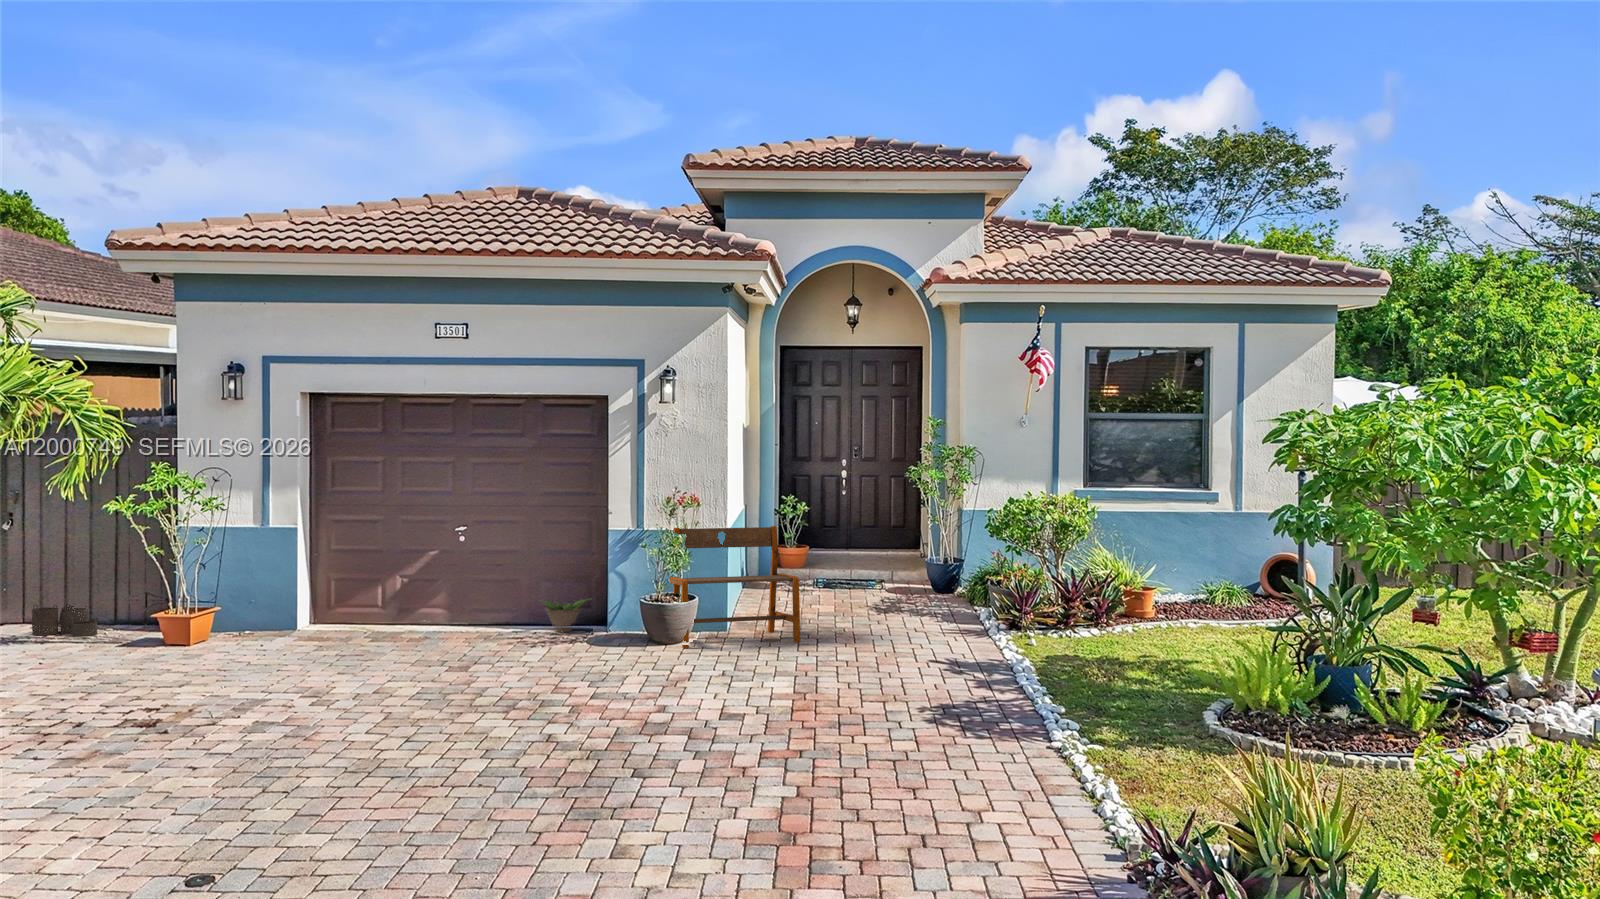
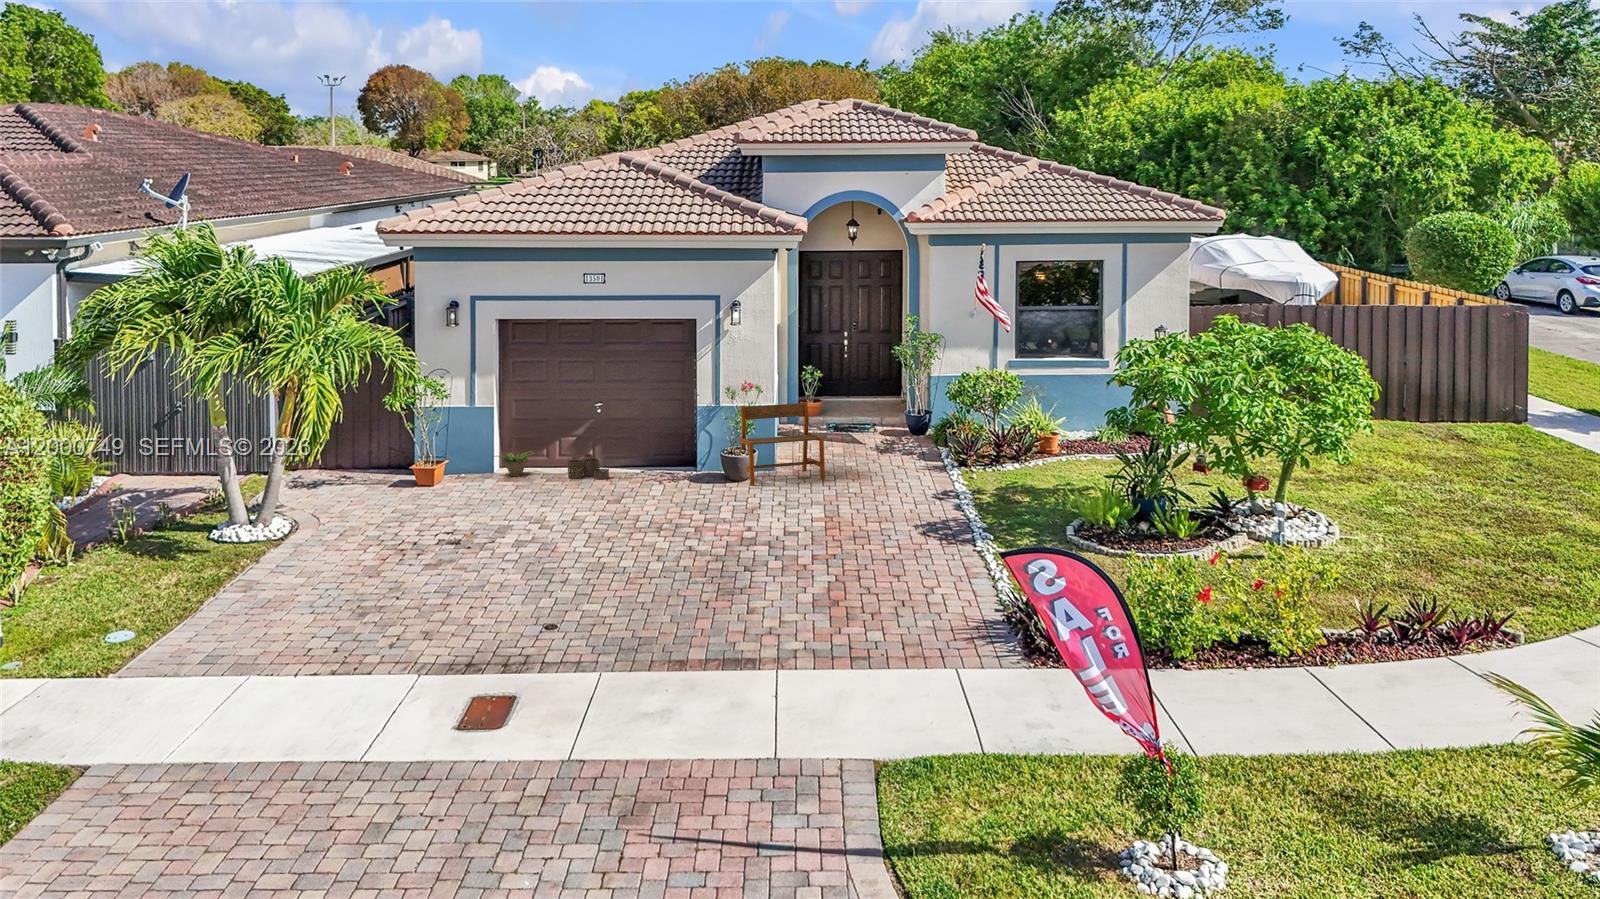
decorative plant: present [539,599,588,632] -> present [498,451,534,476]
woven basket: present [32,605,97,636] -> present [568,455,609,479]

